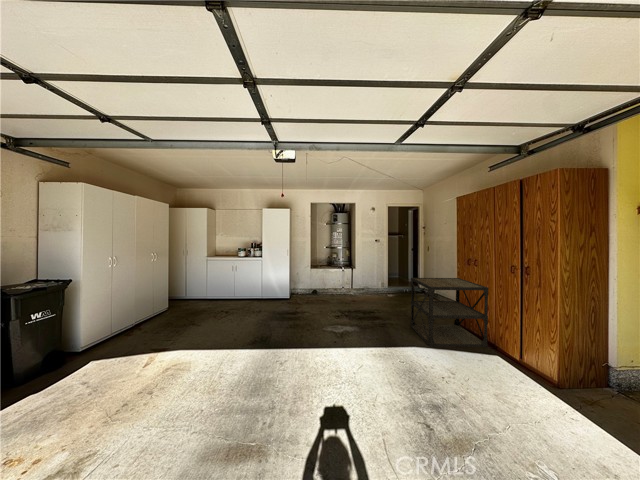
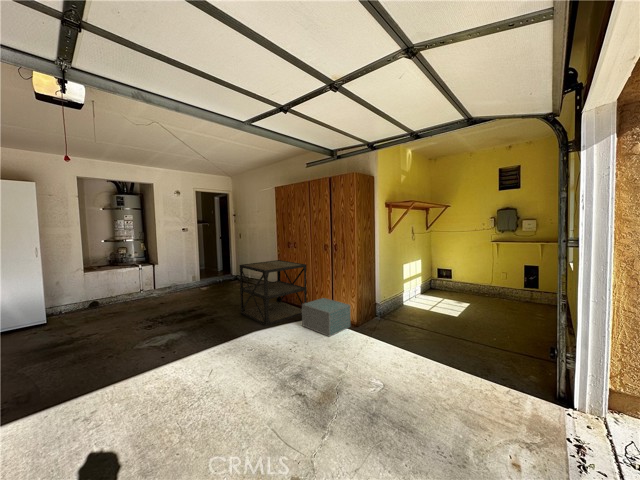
storage box: none [472,333,547,384] -> present [302,298,351,336]

